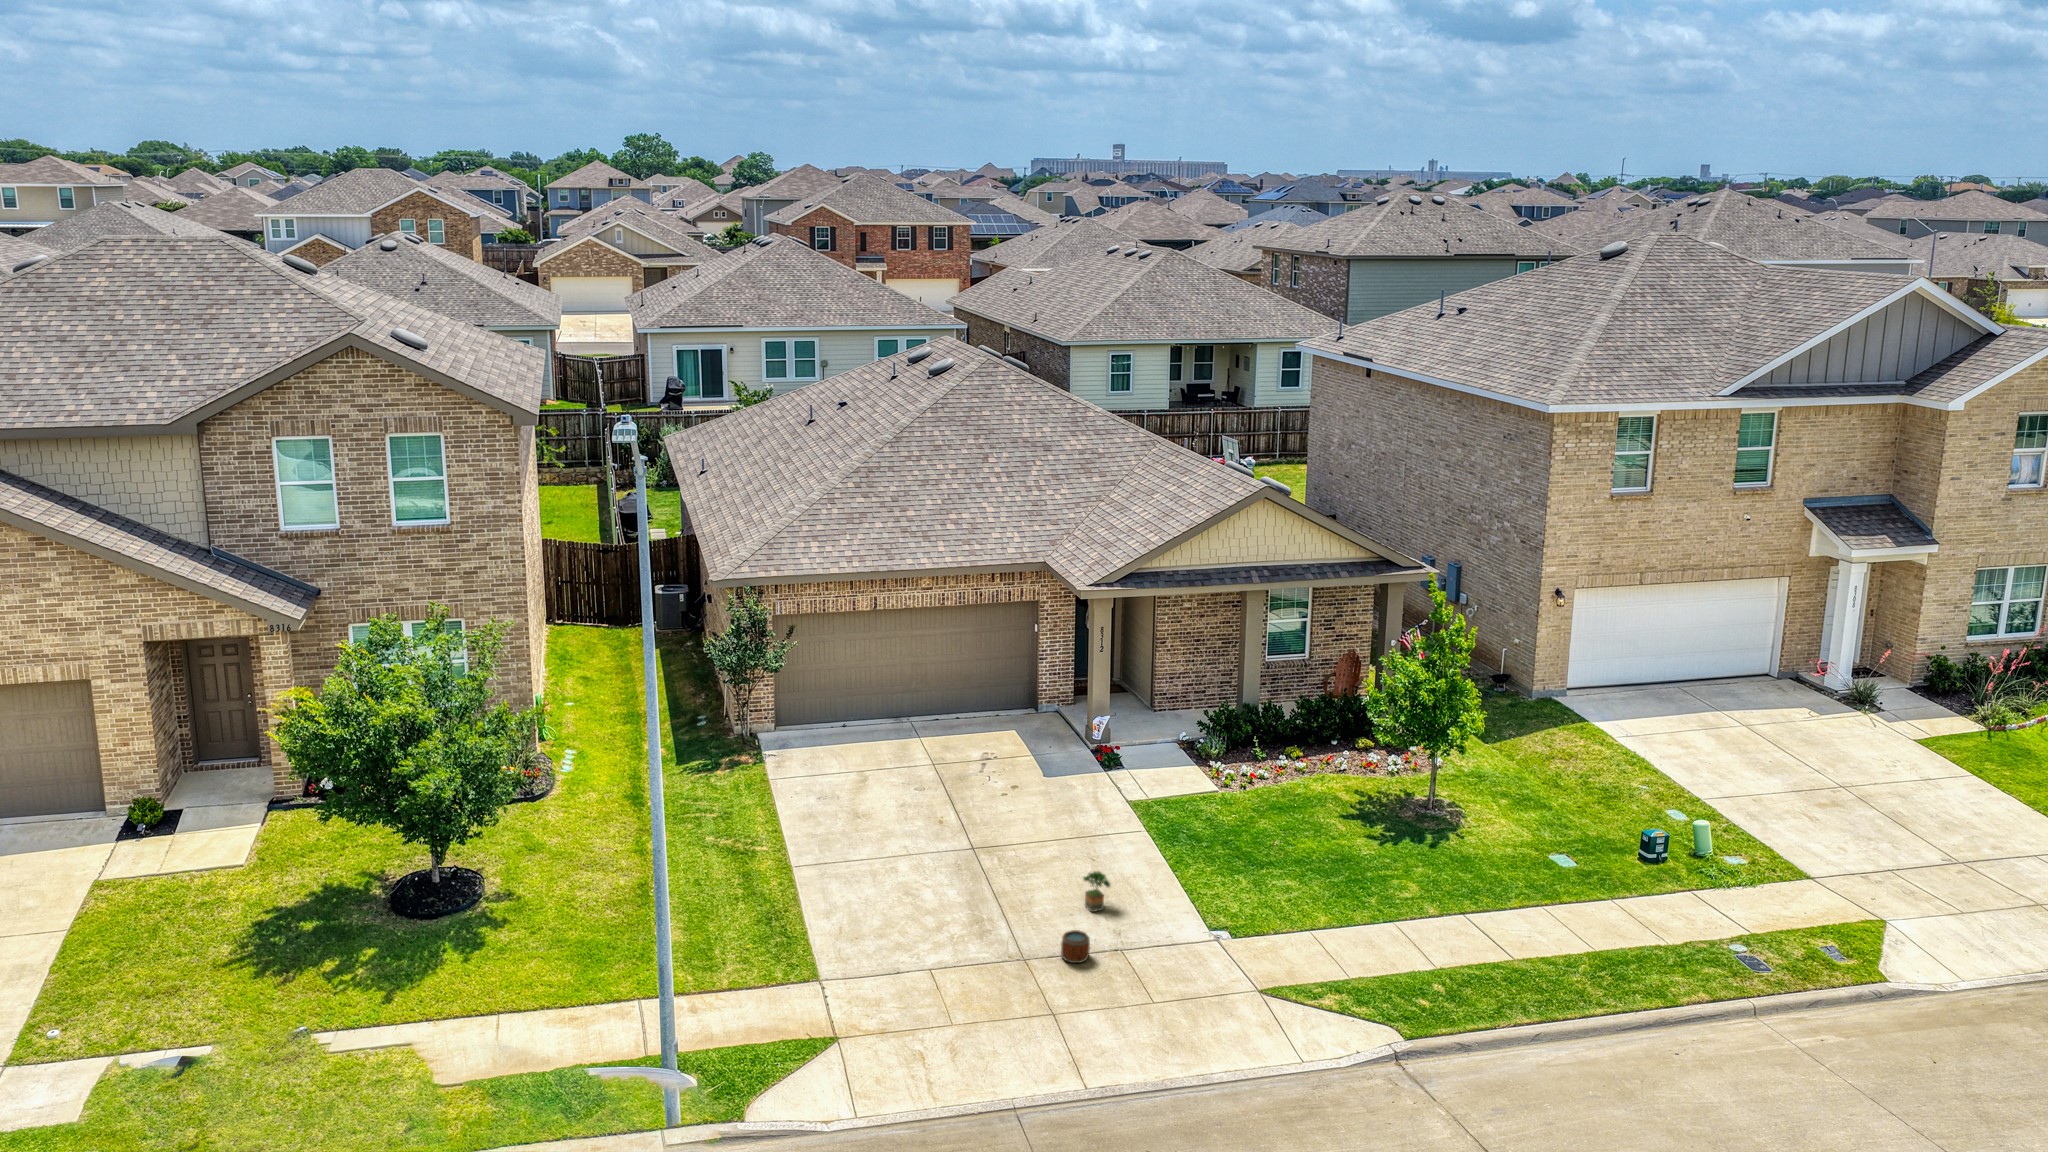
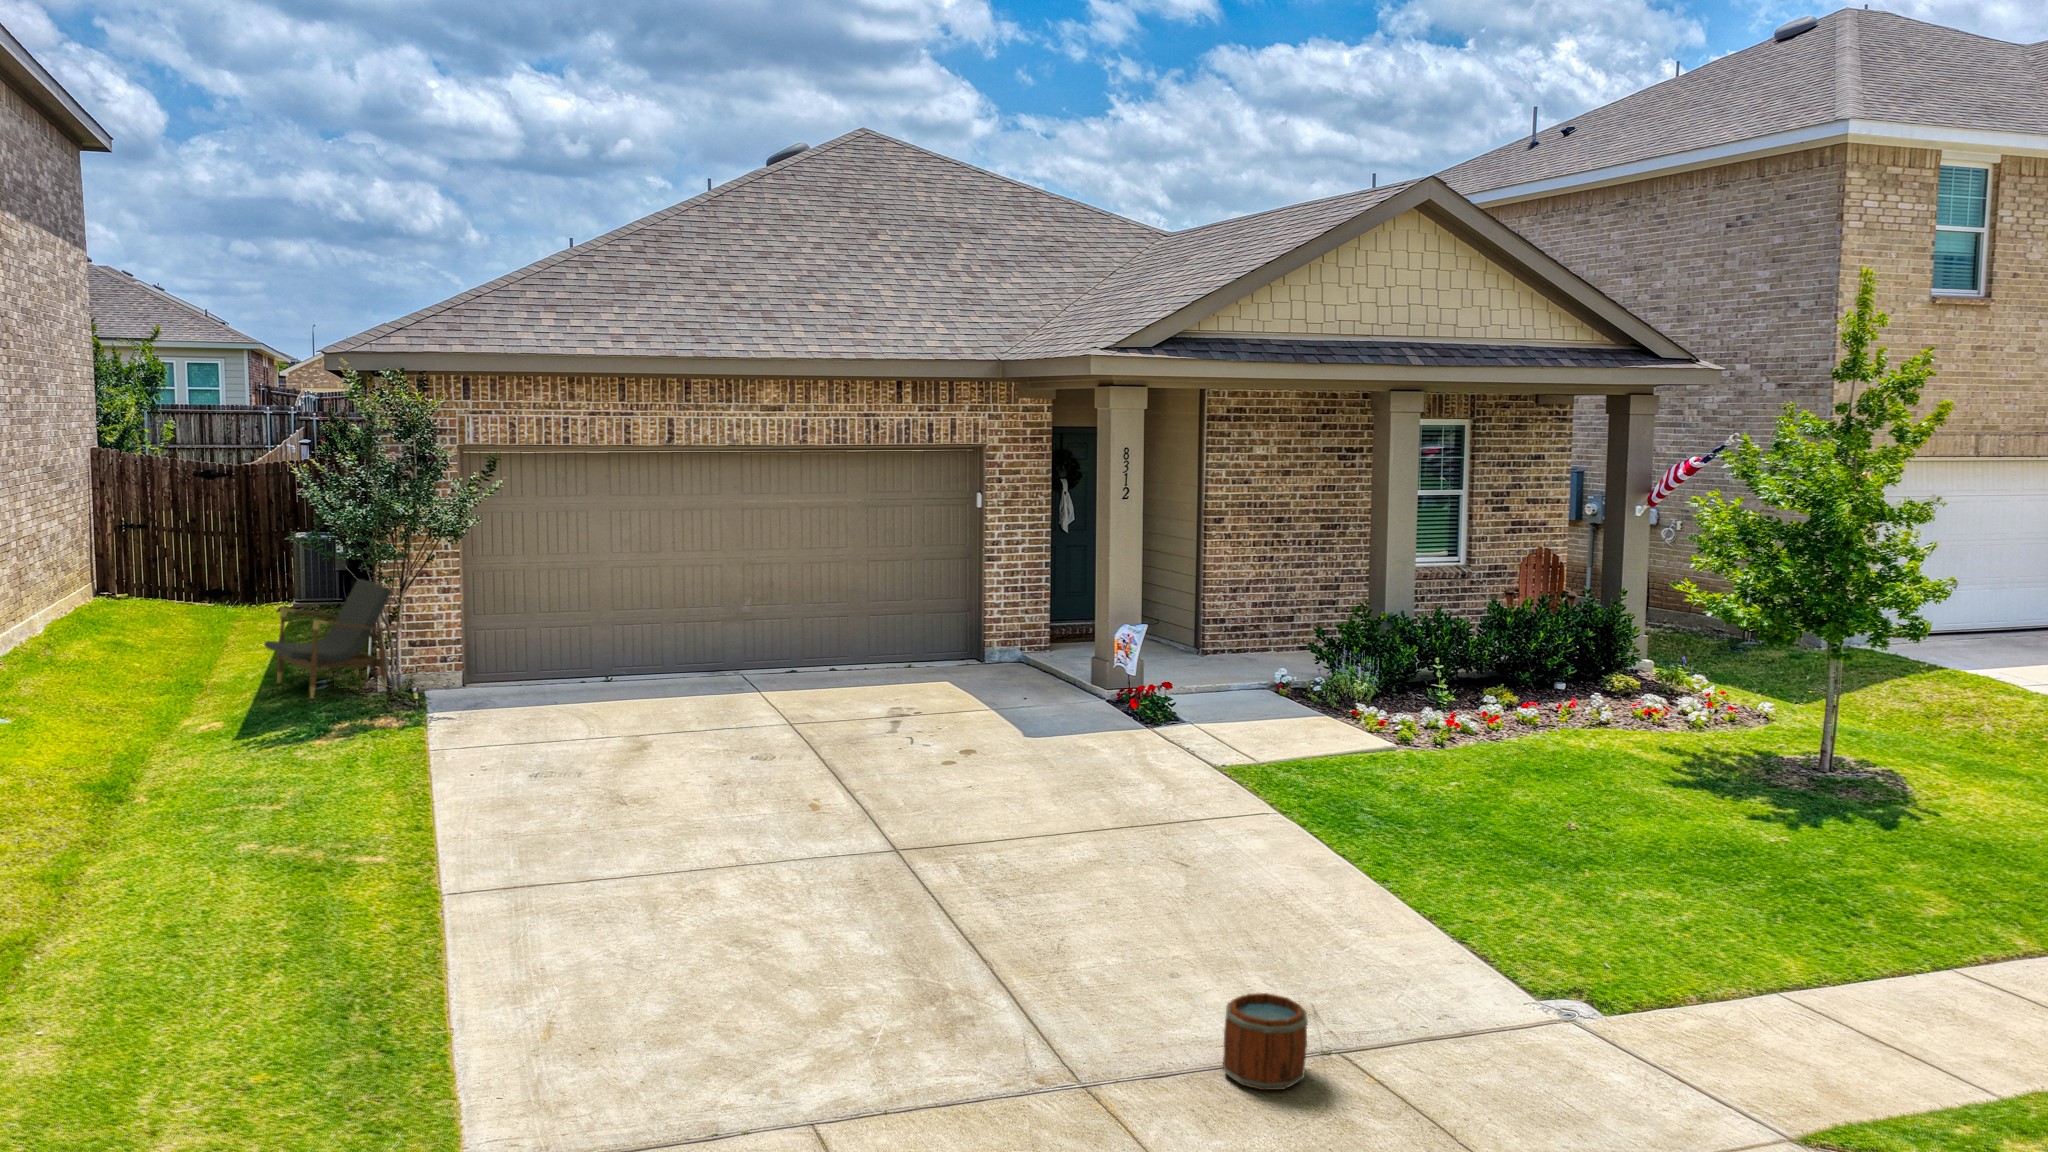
lounge chair: none [685,678,743,742] -> present [264,579,392,698]
potted tree: present [1084,871,1110,912] -> none [1220,854,1300,965]

